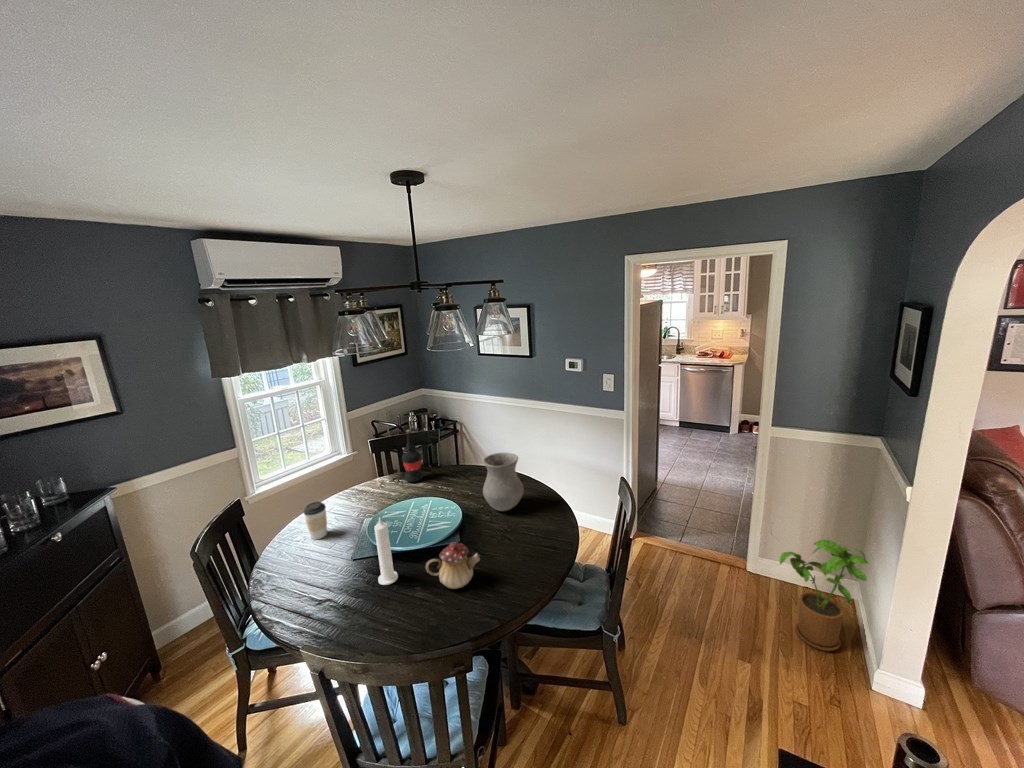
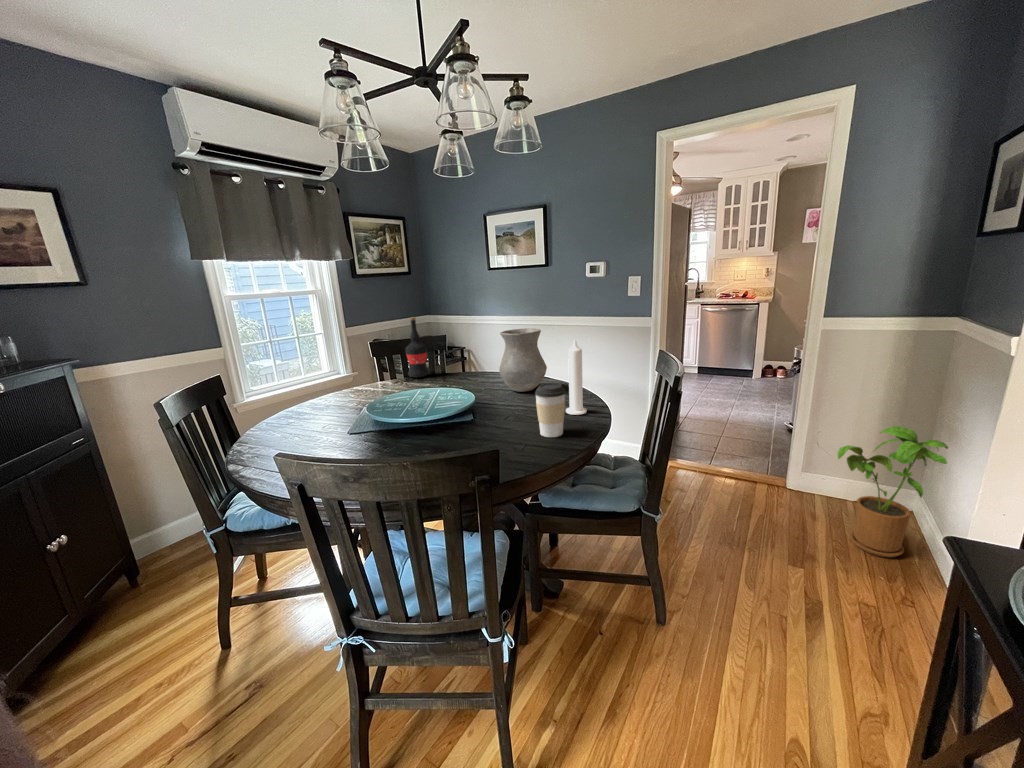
coffee cup: present [304,502,327,539] -> present [535,383,566,437]
candle: present [374,518,398,585] -> present [566,340,587,415]
teapot: present [426,542,480,589] -> none [436,386,502,441]

